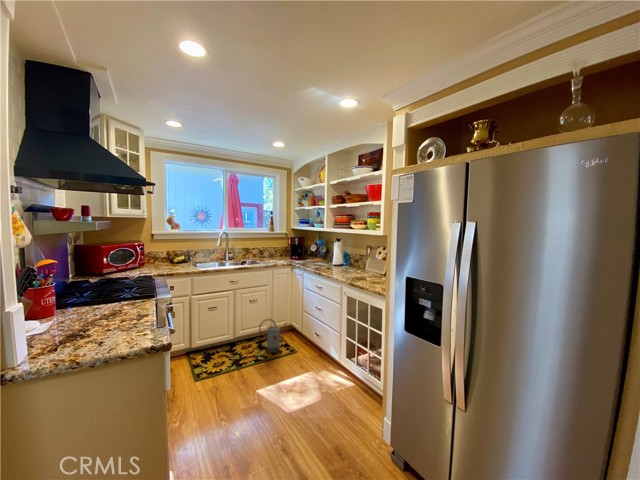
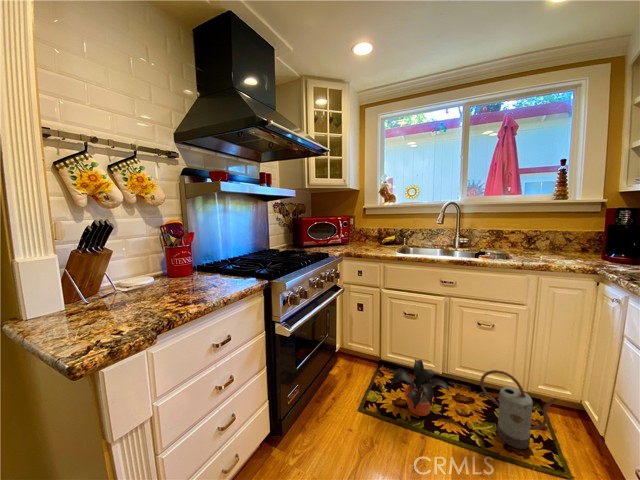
potted plant: none [210,333,245,365] -> present [391,360,450,416]

